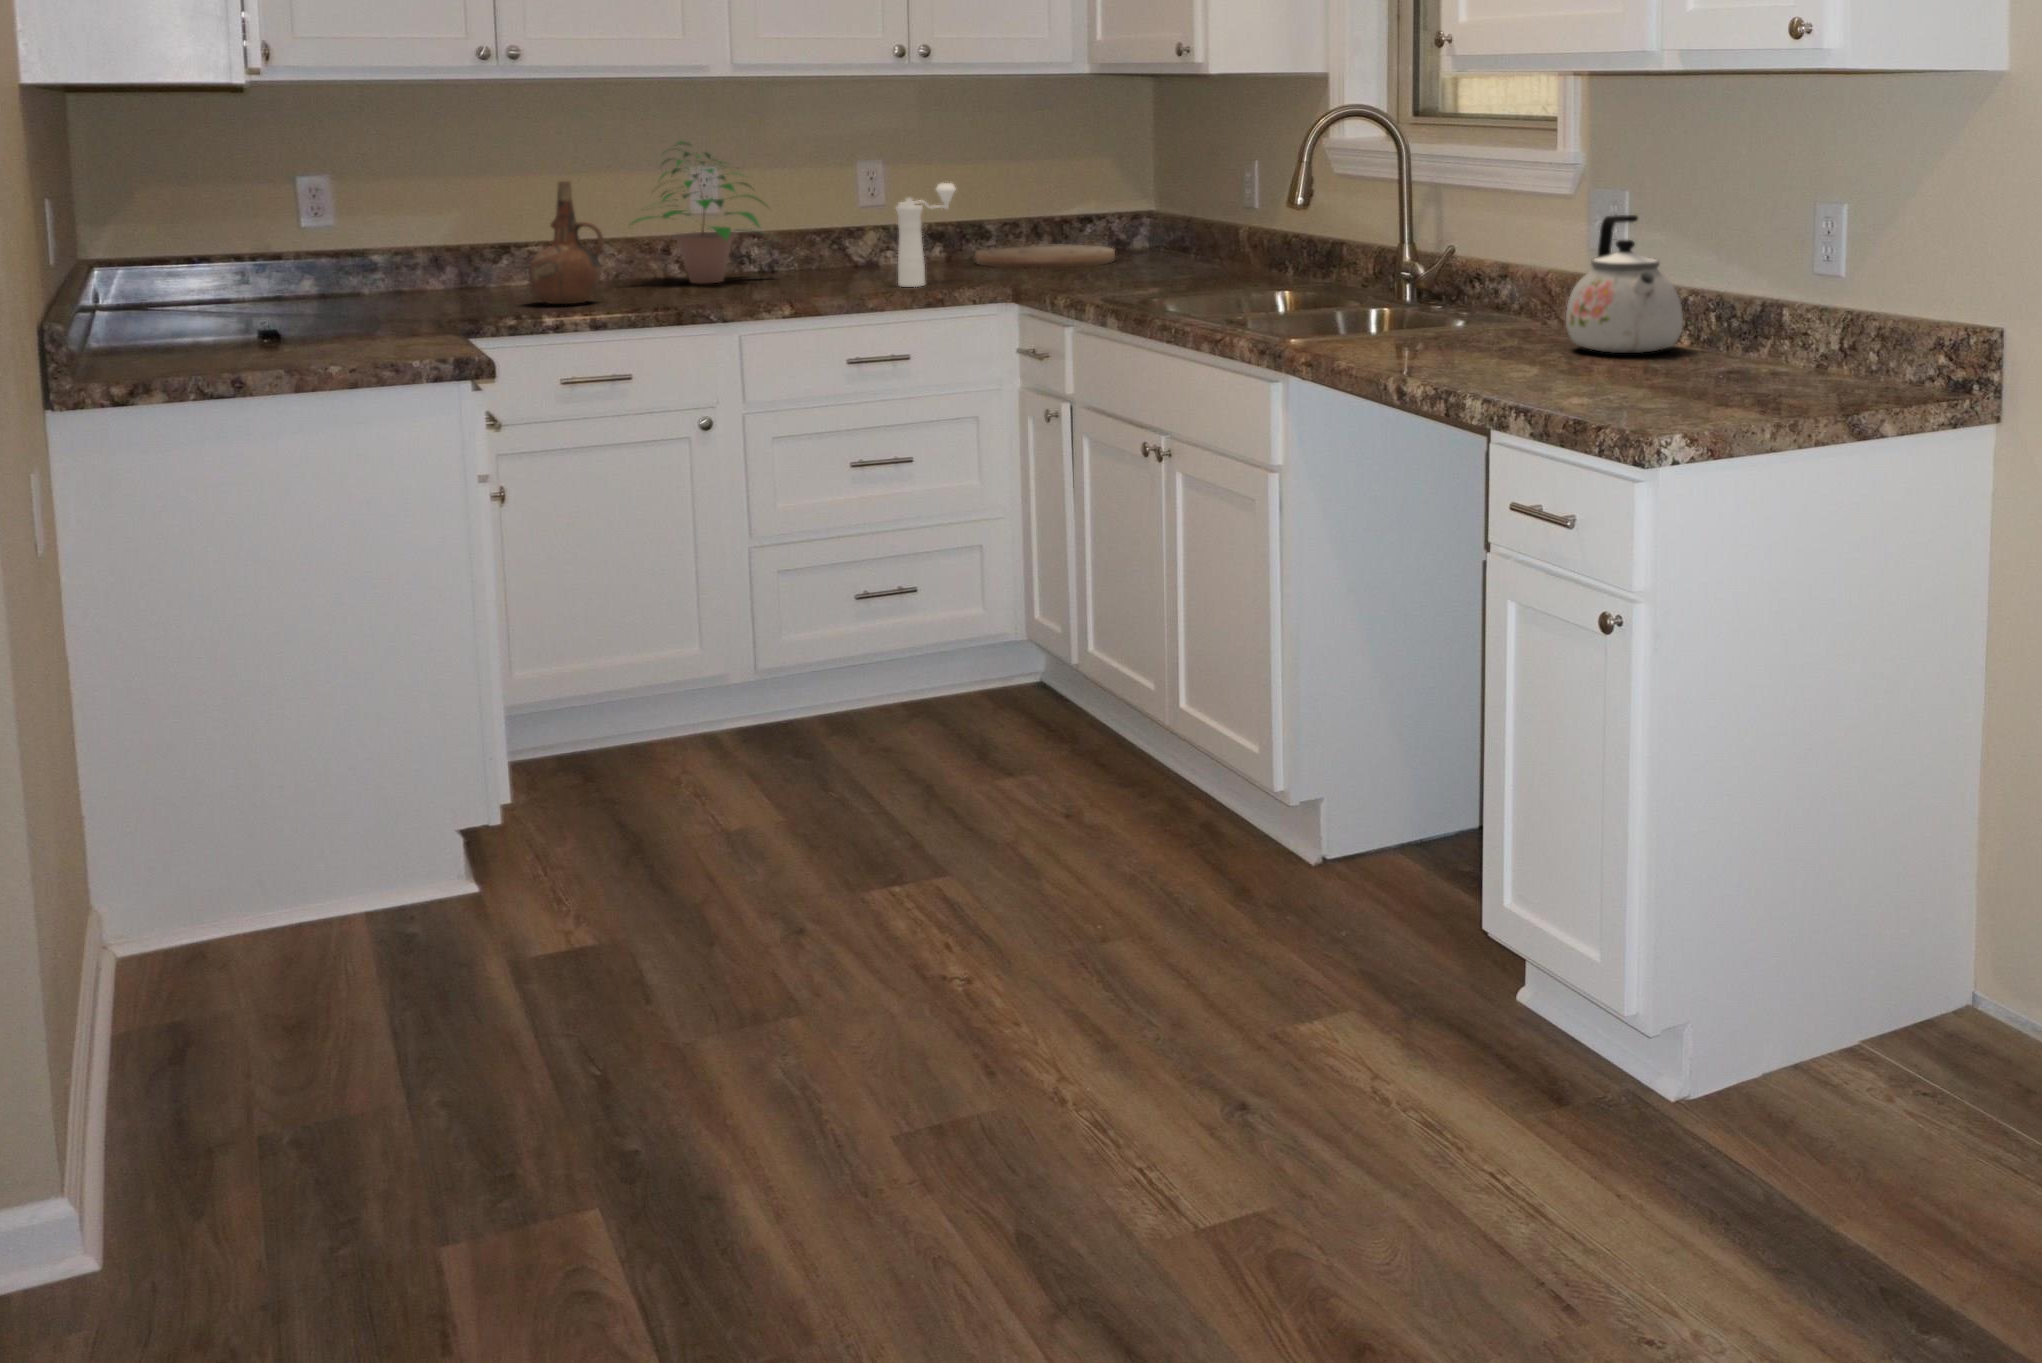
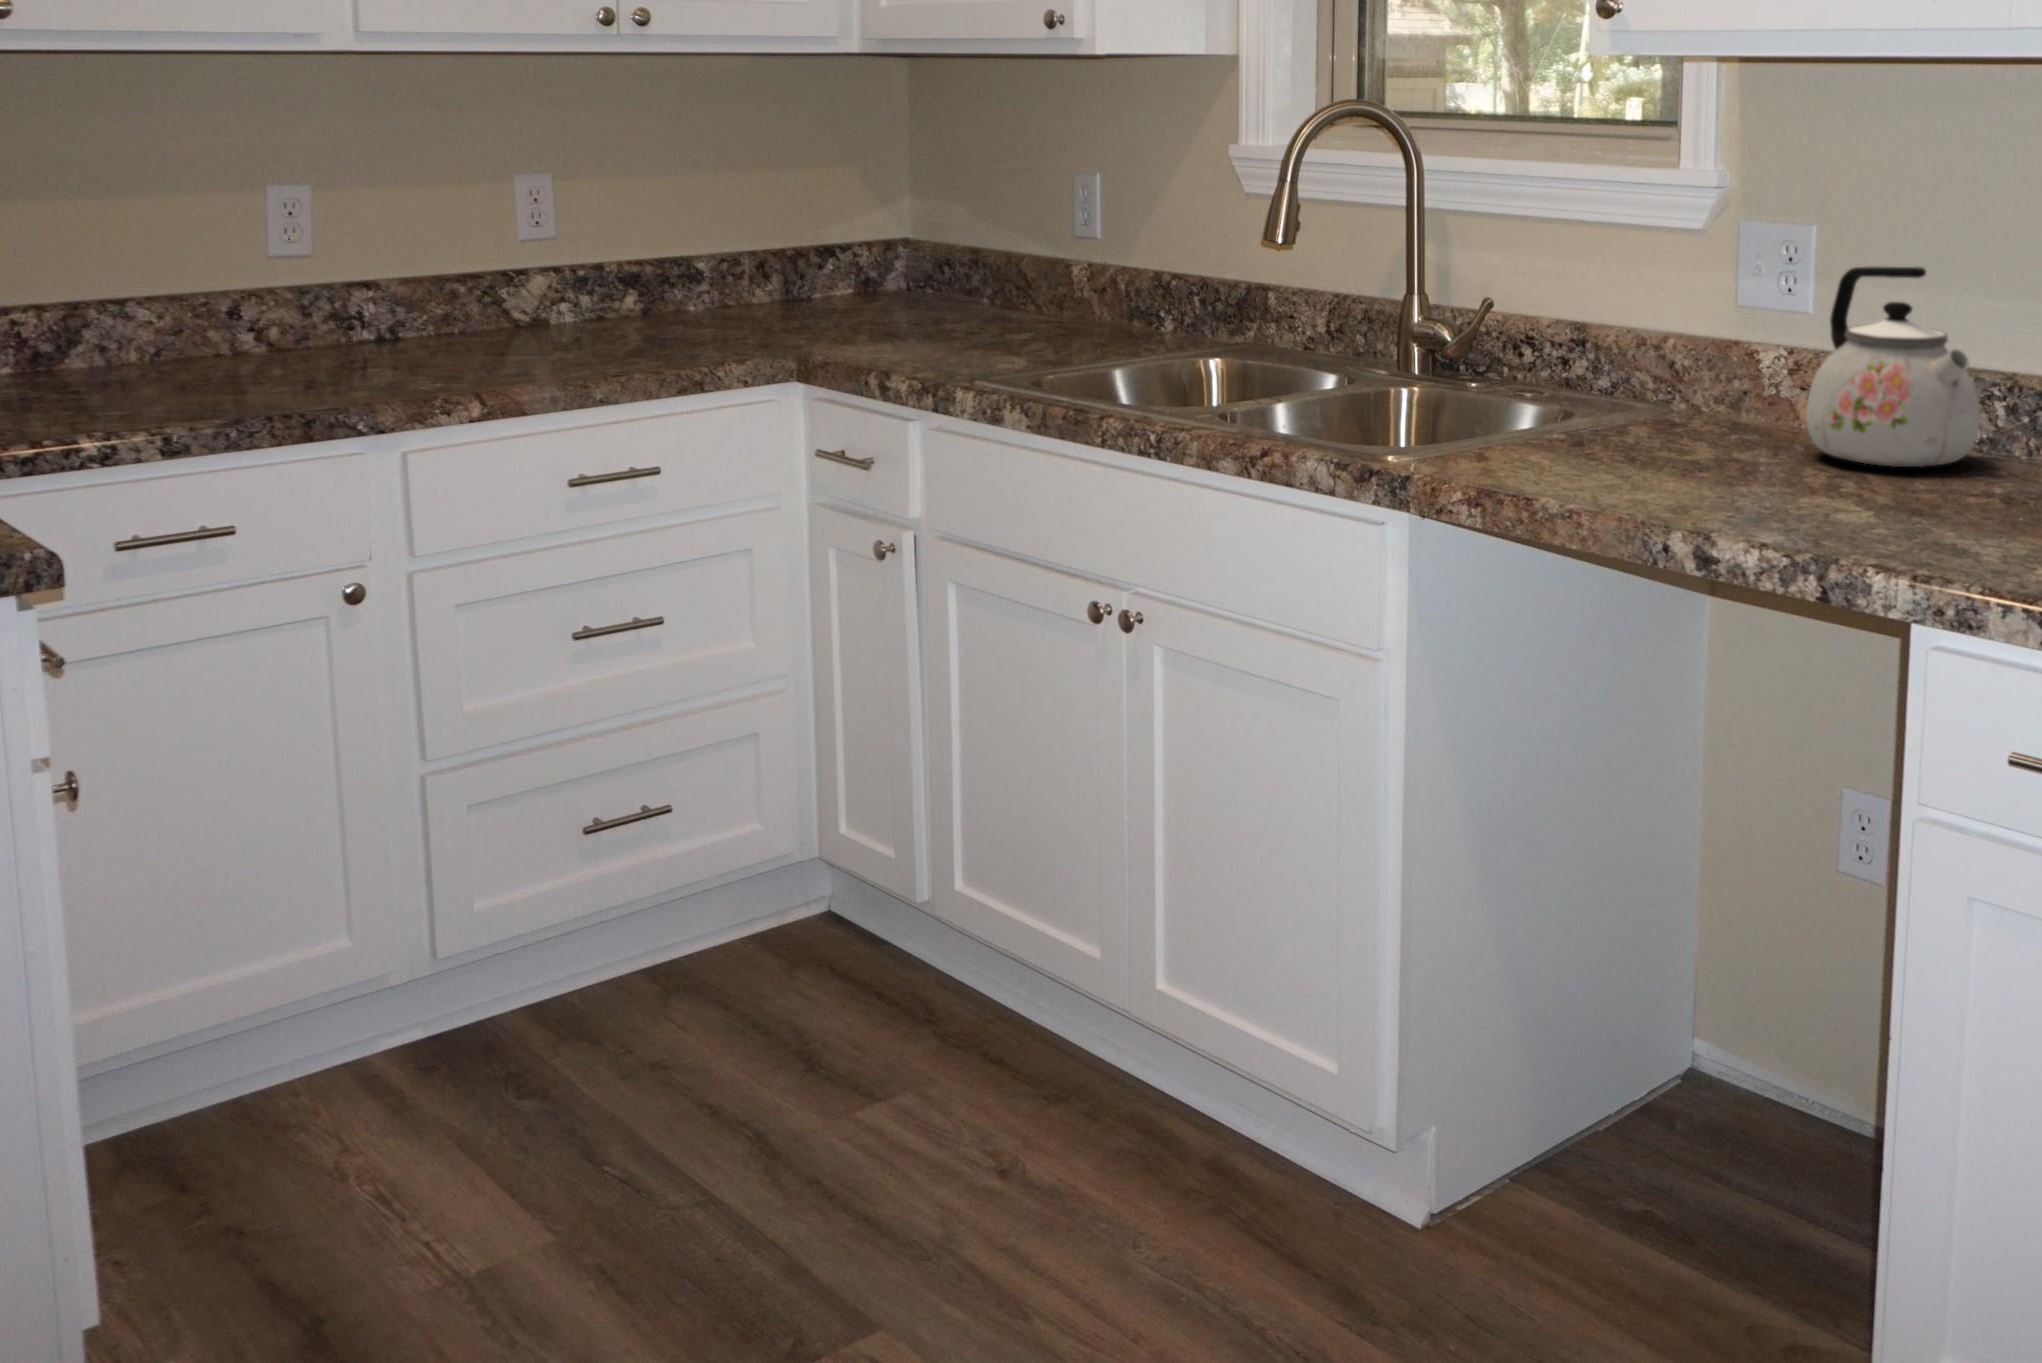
potted plant: present [633,141,767,284] -> none [180,148,423,361]
ceramic pitcher: present [528,181,603,304] -> none [33,214,163,411]
pepper mill: present [896,183,956,287] -> none [613,210,695,361]
cutting board: present [975,245,1115,268] -> none [677,286,870,323]

